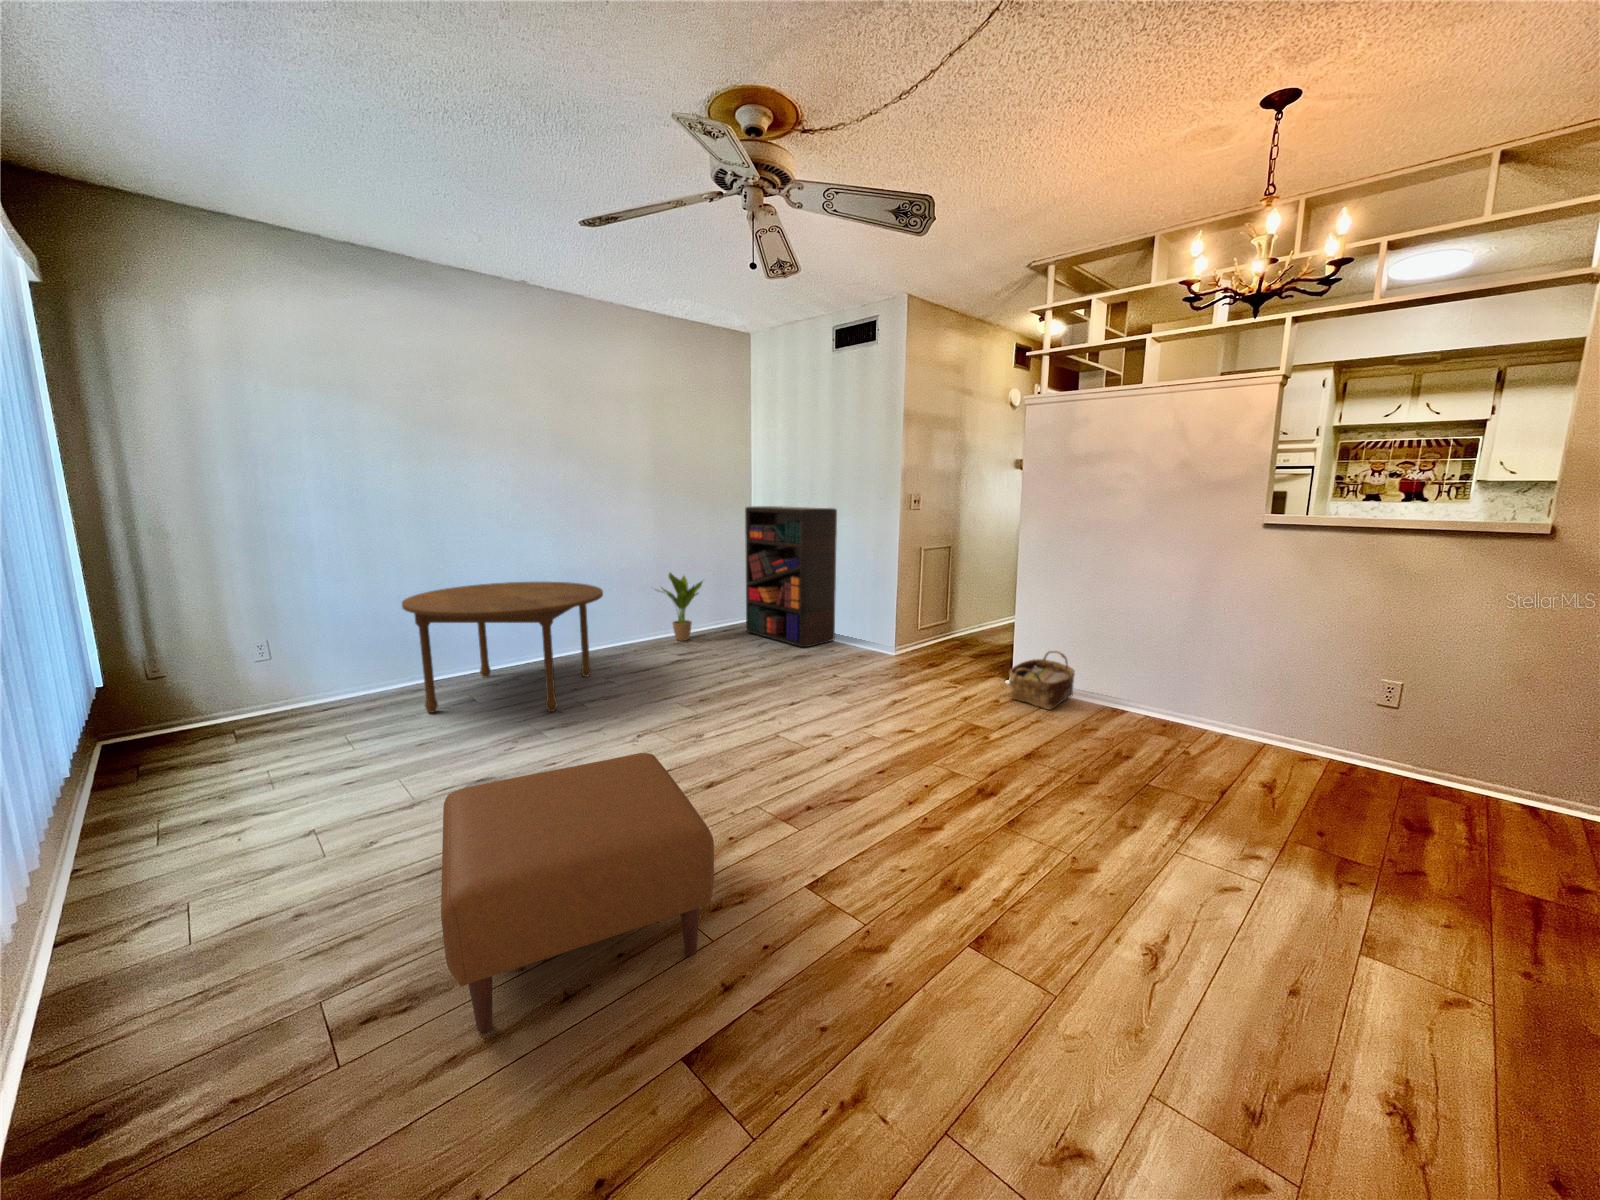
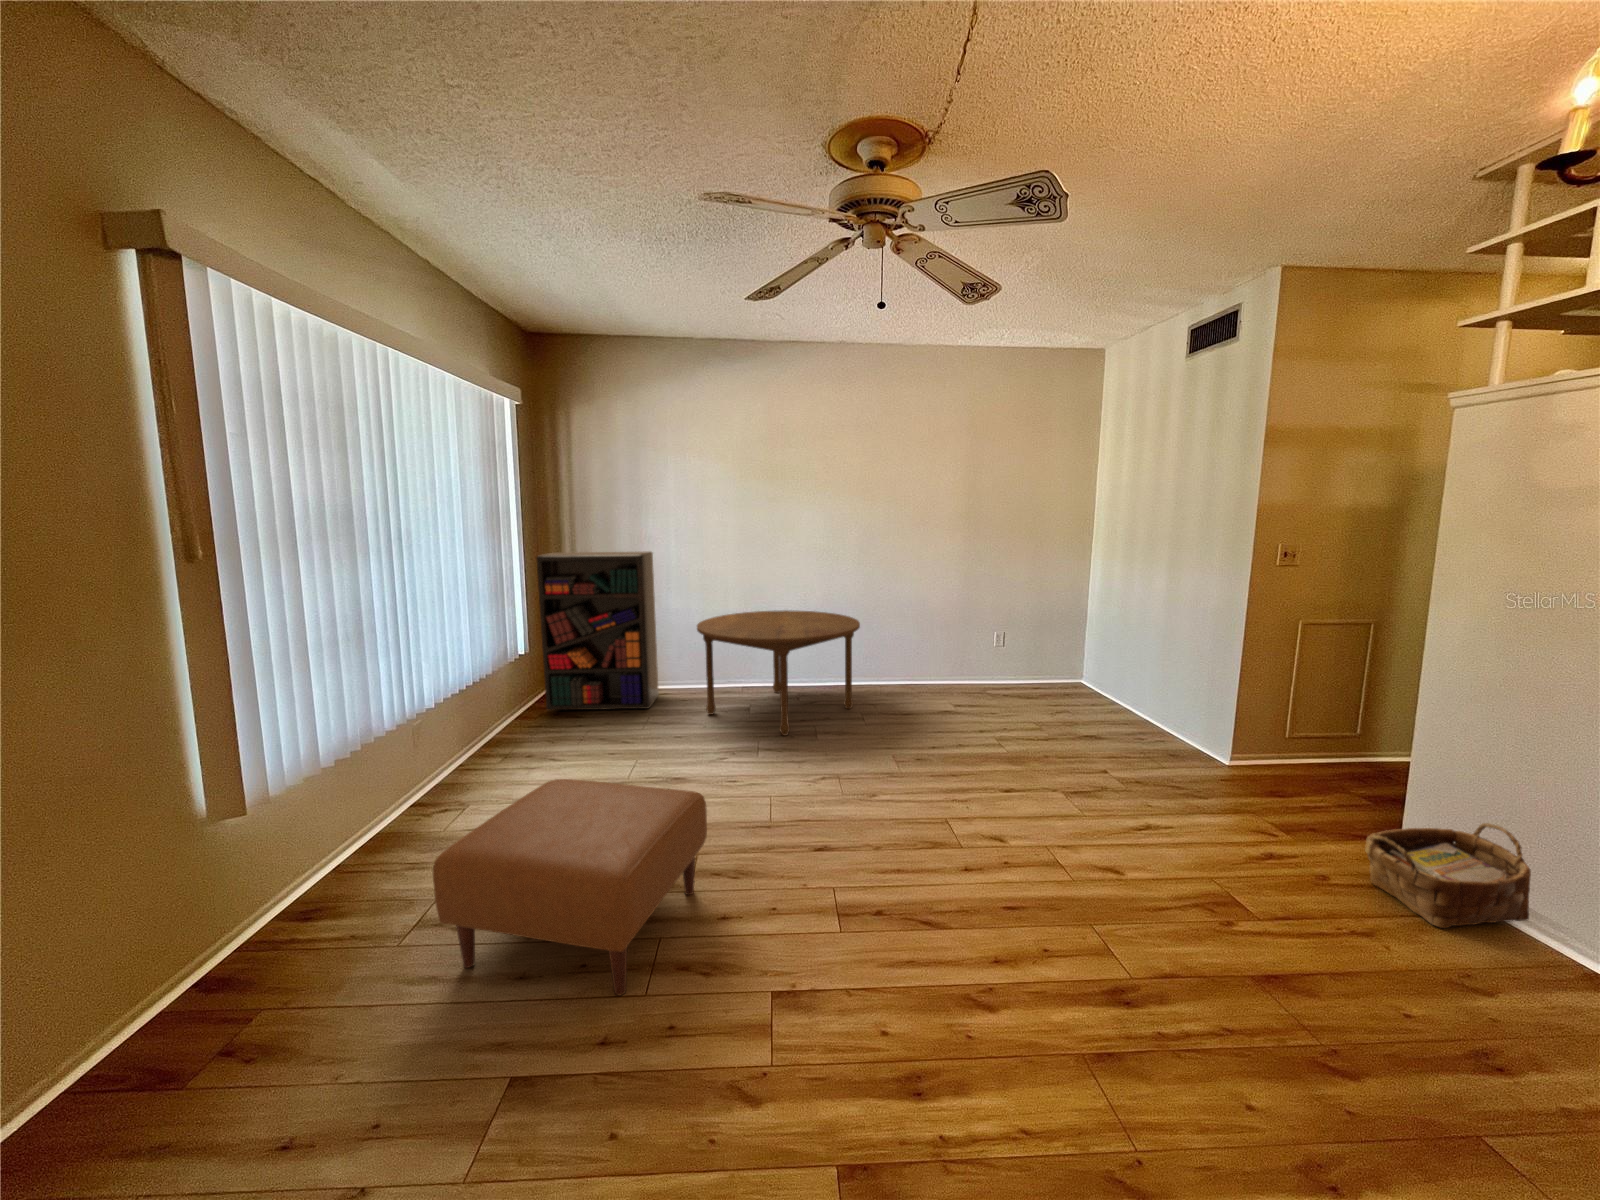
bookshelf: present [745,506,837,647] -> present [536,552,659,710]
potted plant: present [661,573,703,641] -> none [946,614,1010,690]

